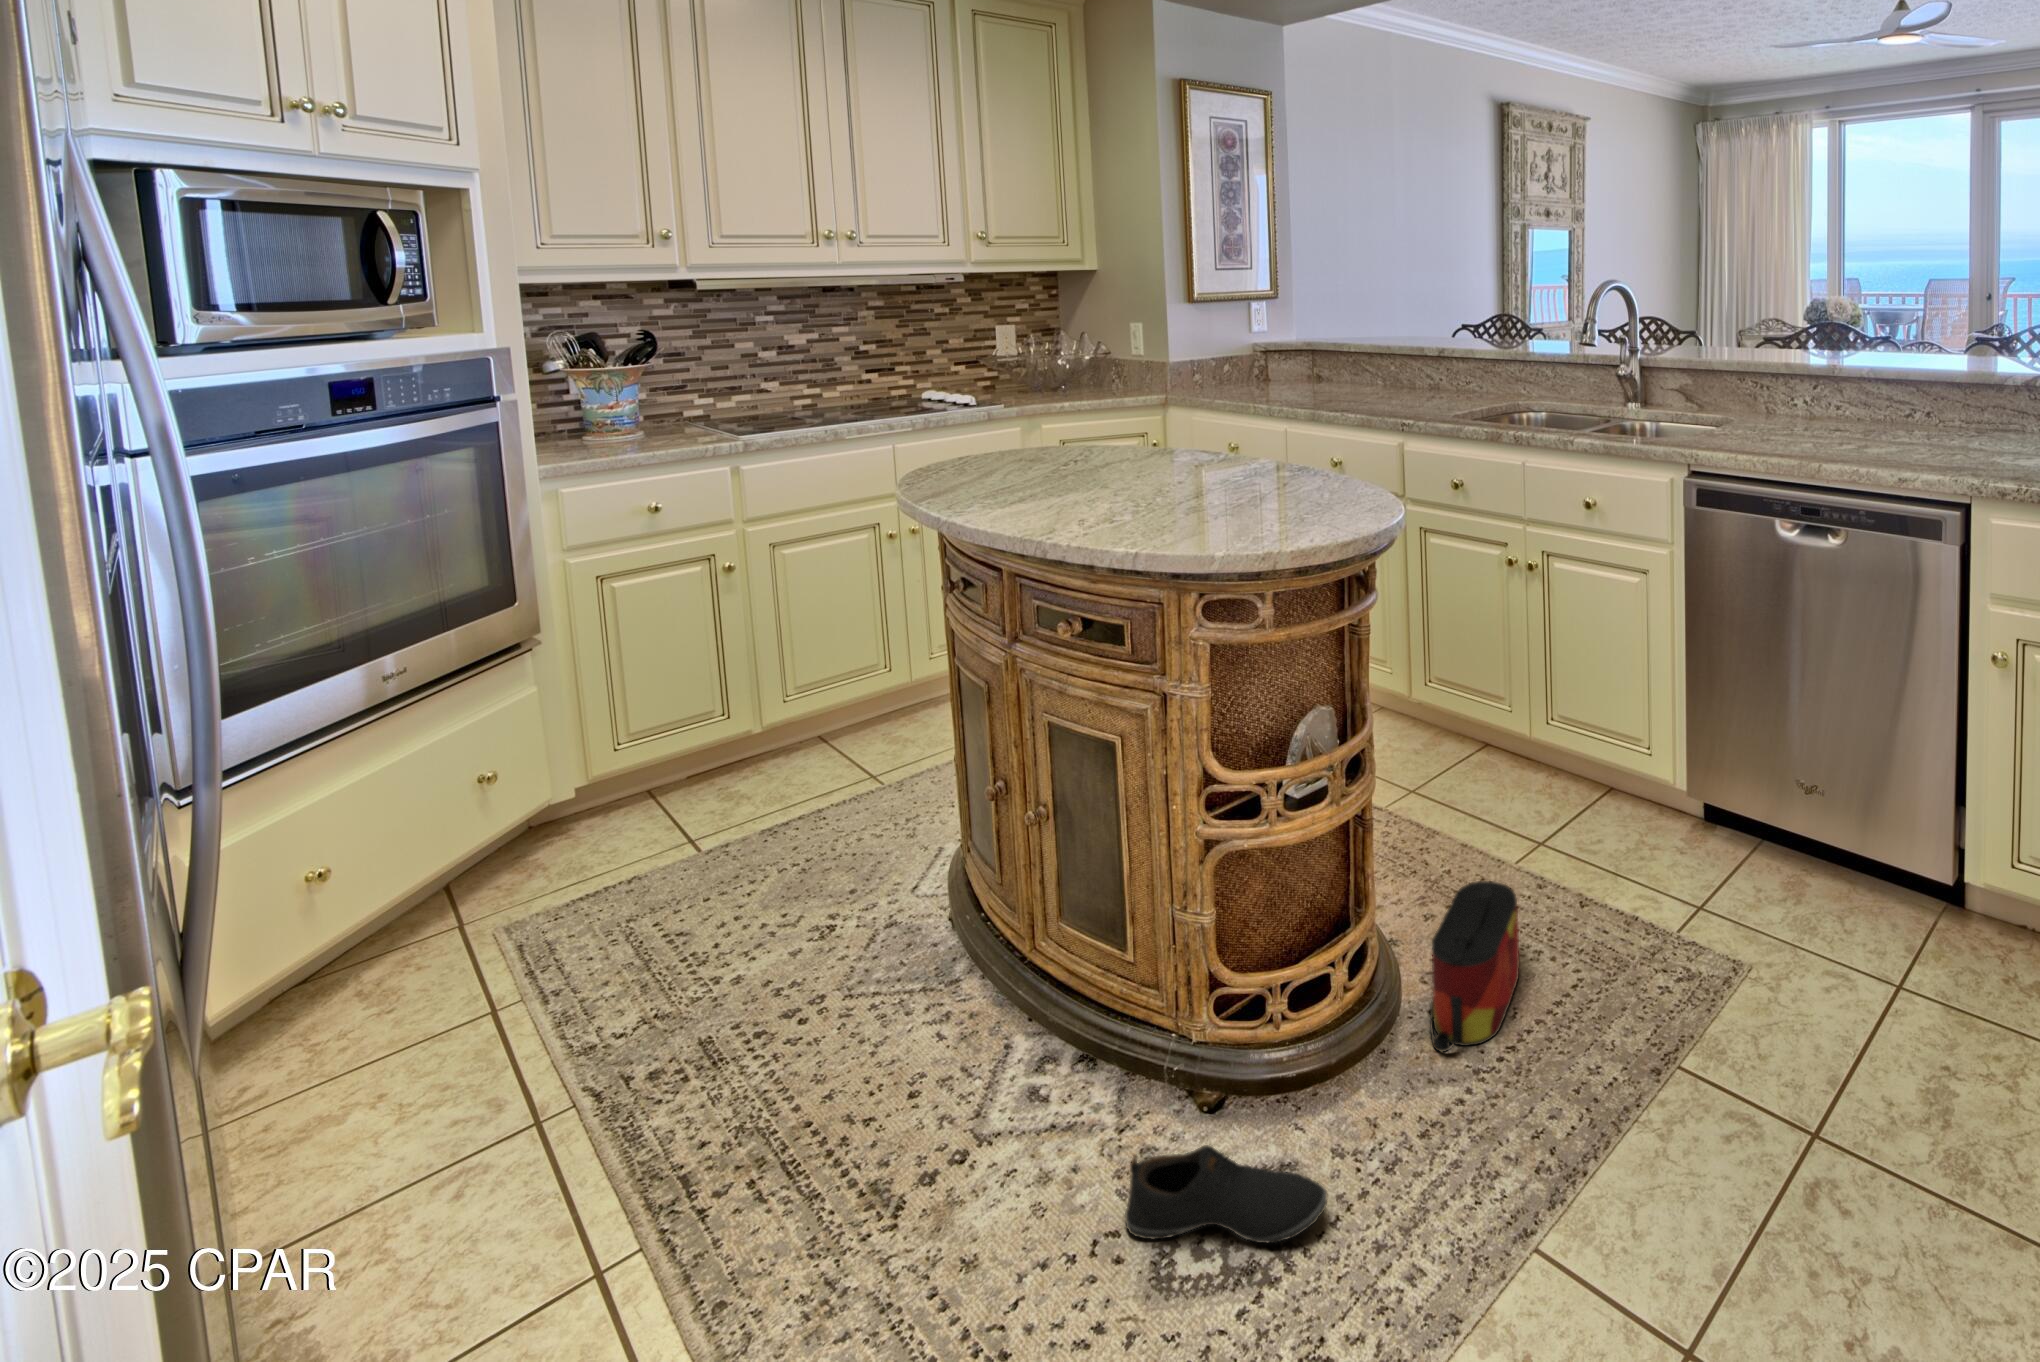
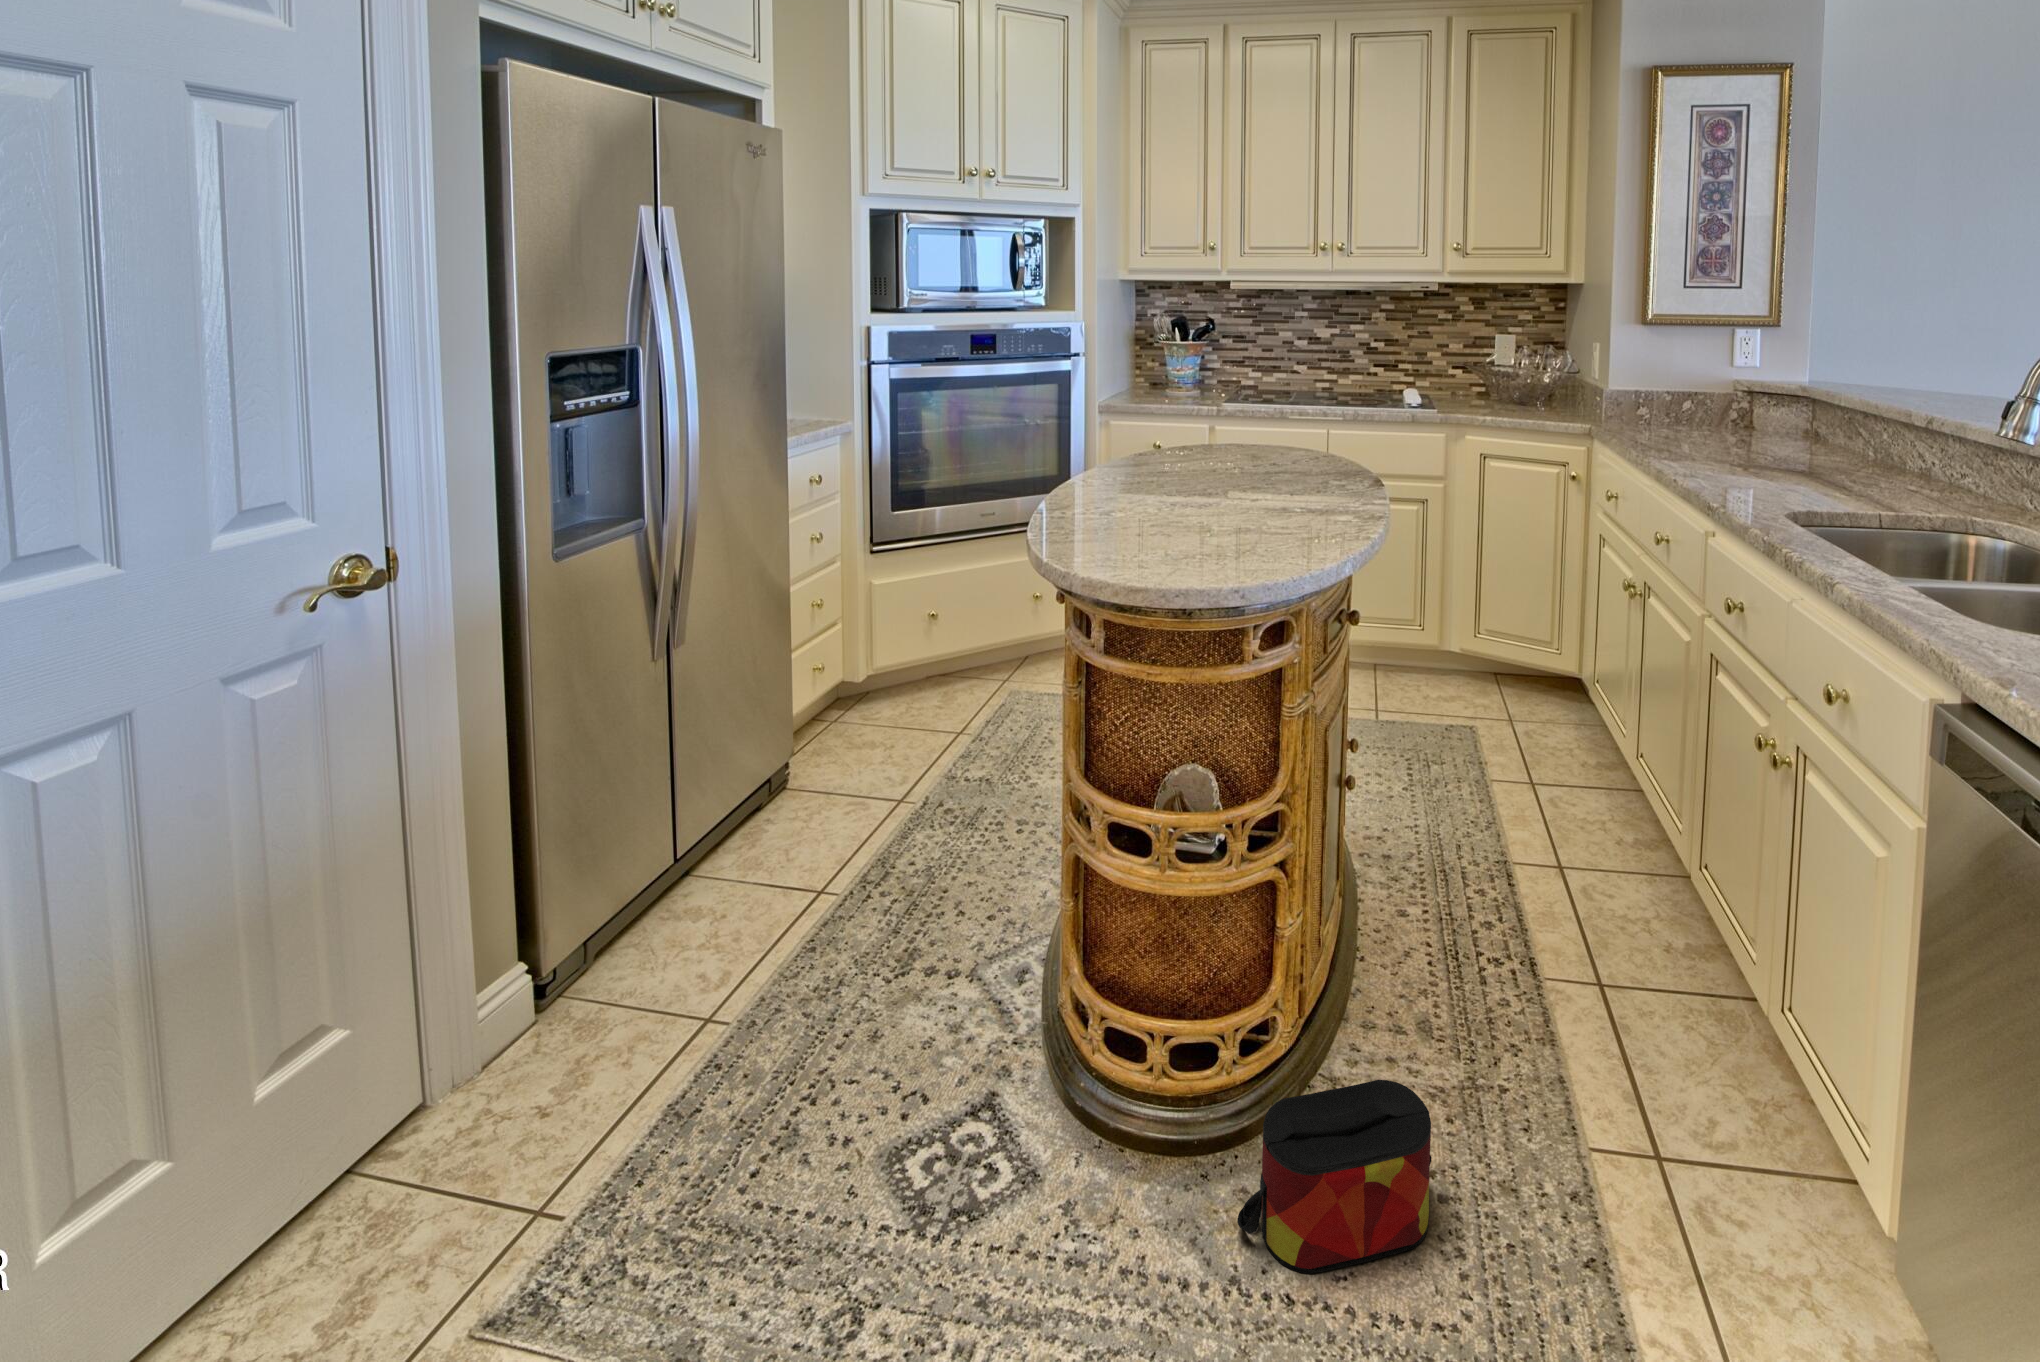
shoe: present [1125,1145,1328,1243] -> none [930,1043,1014,1228]

